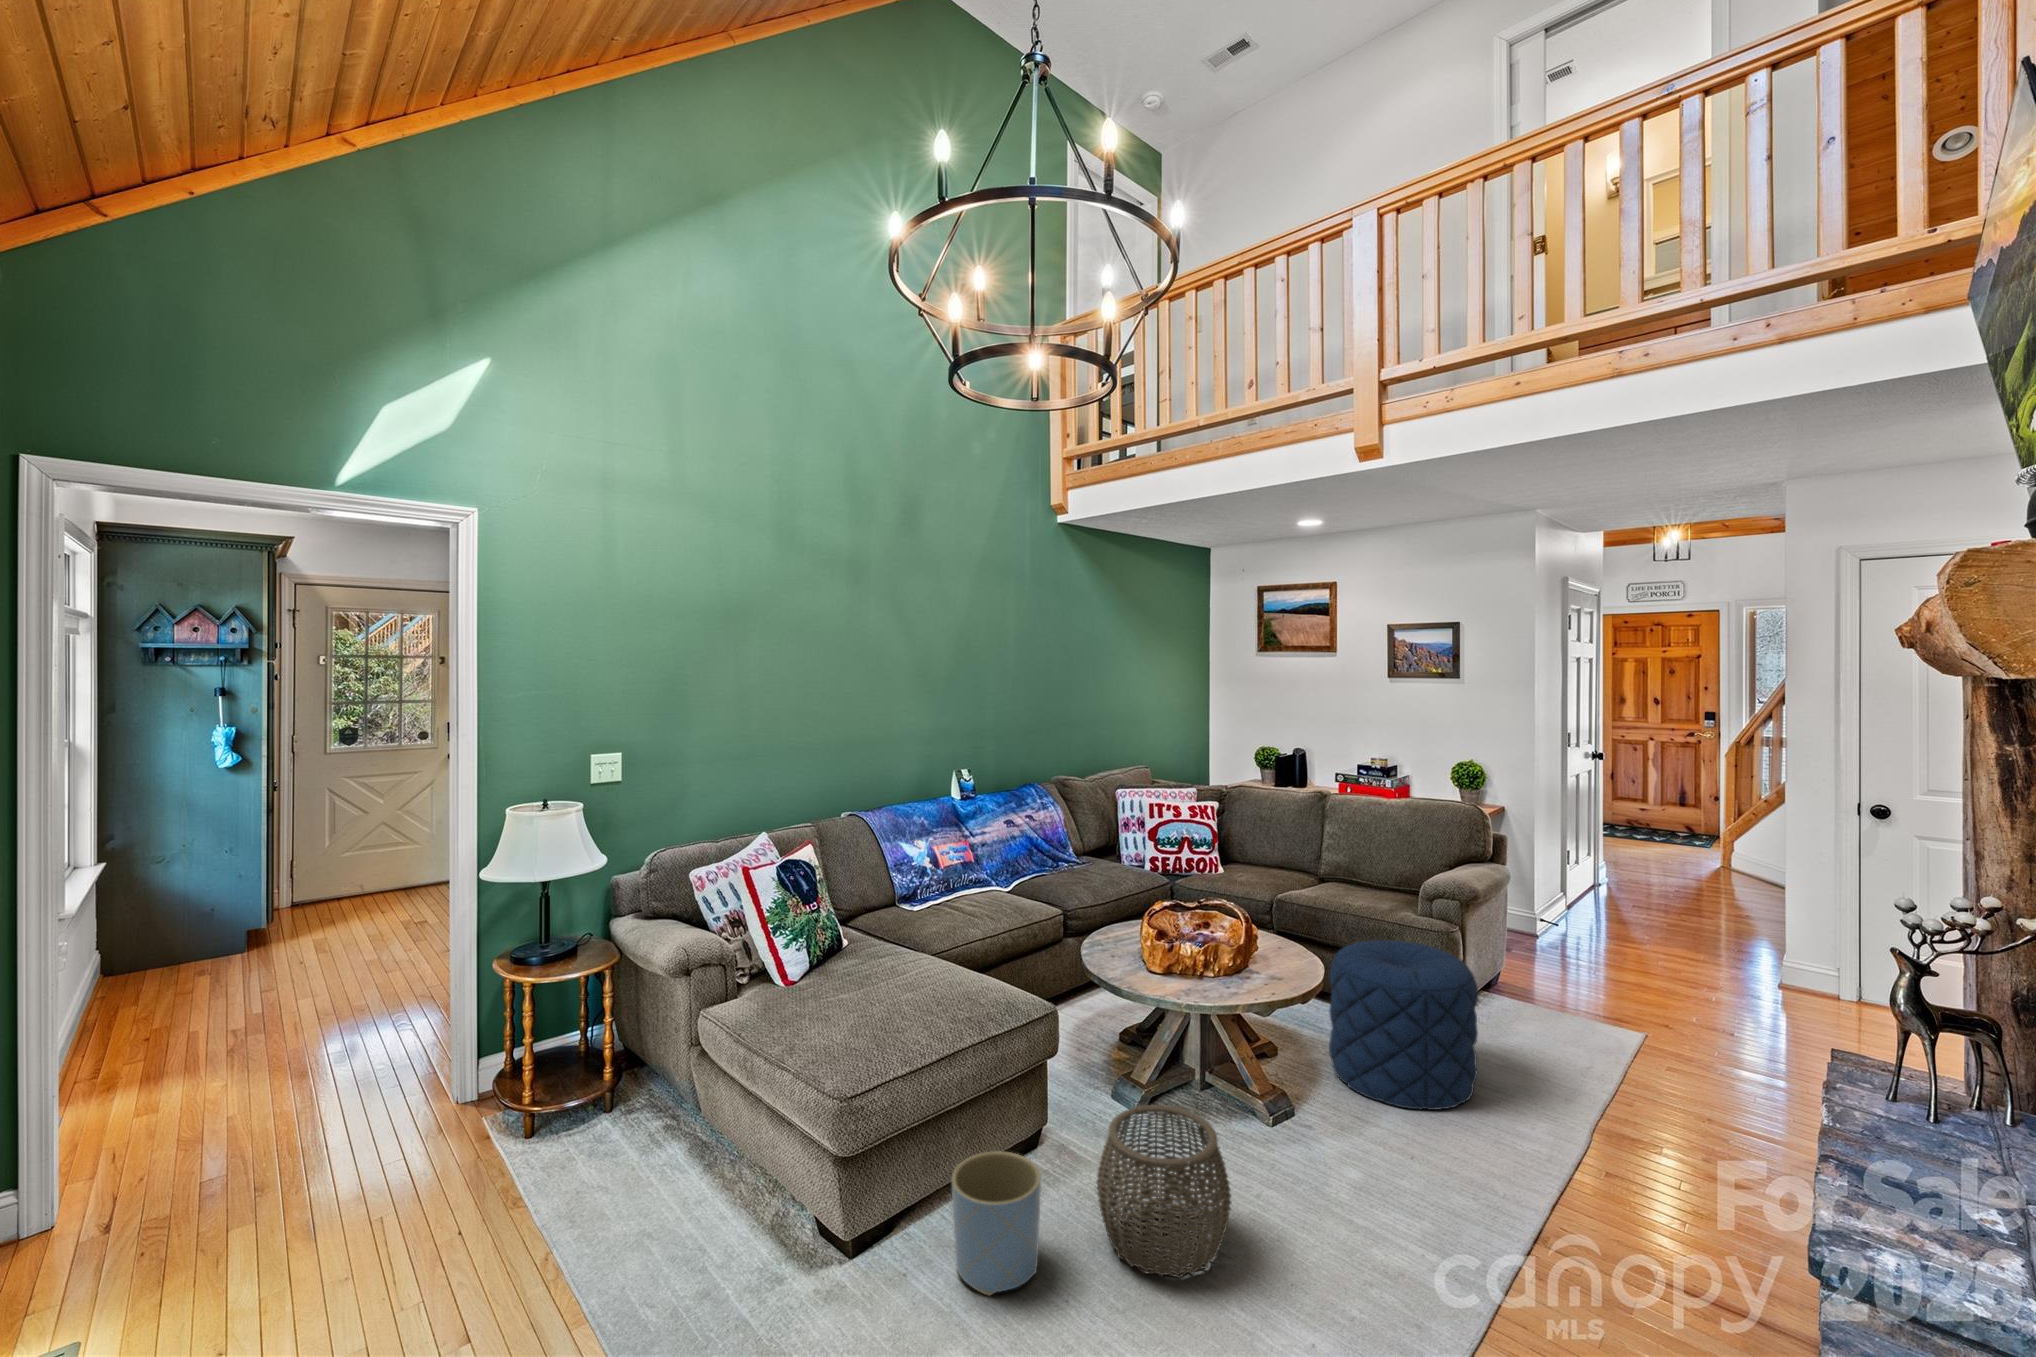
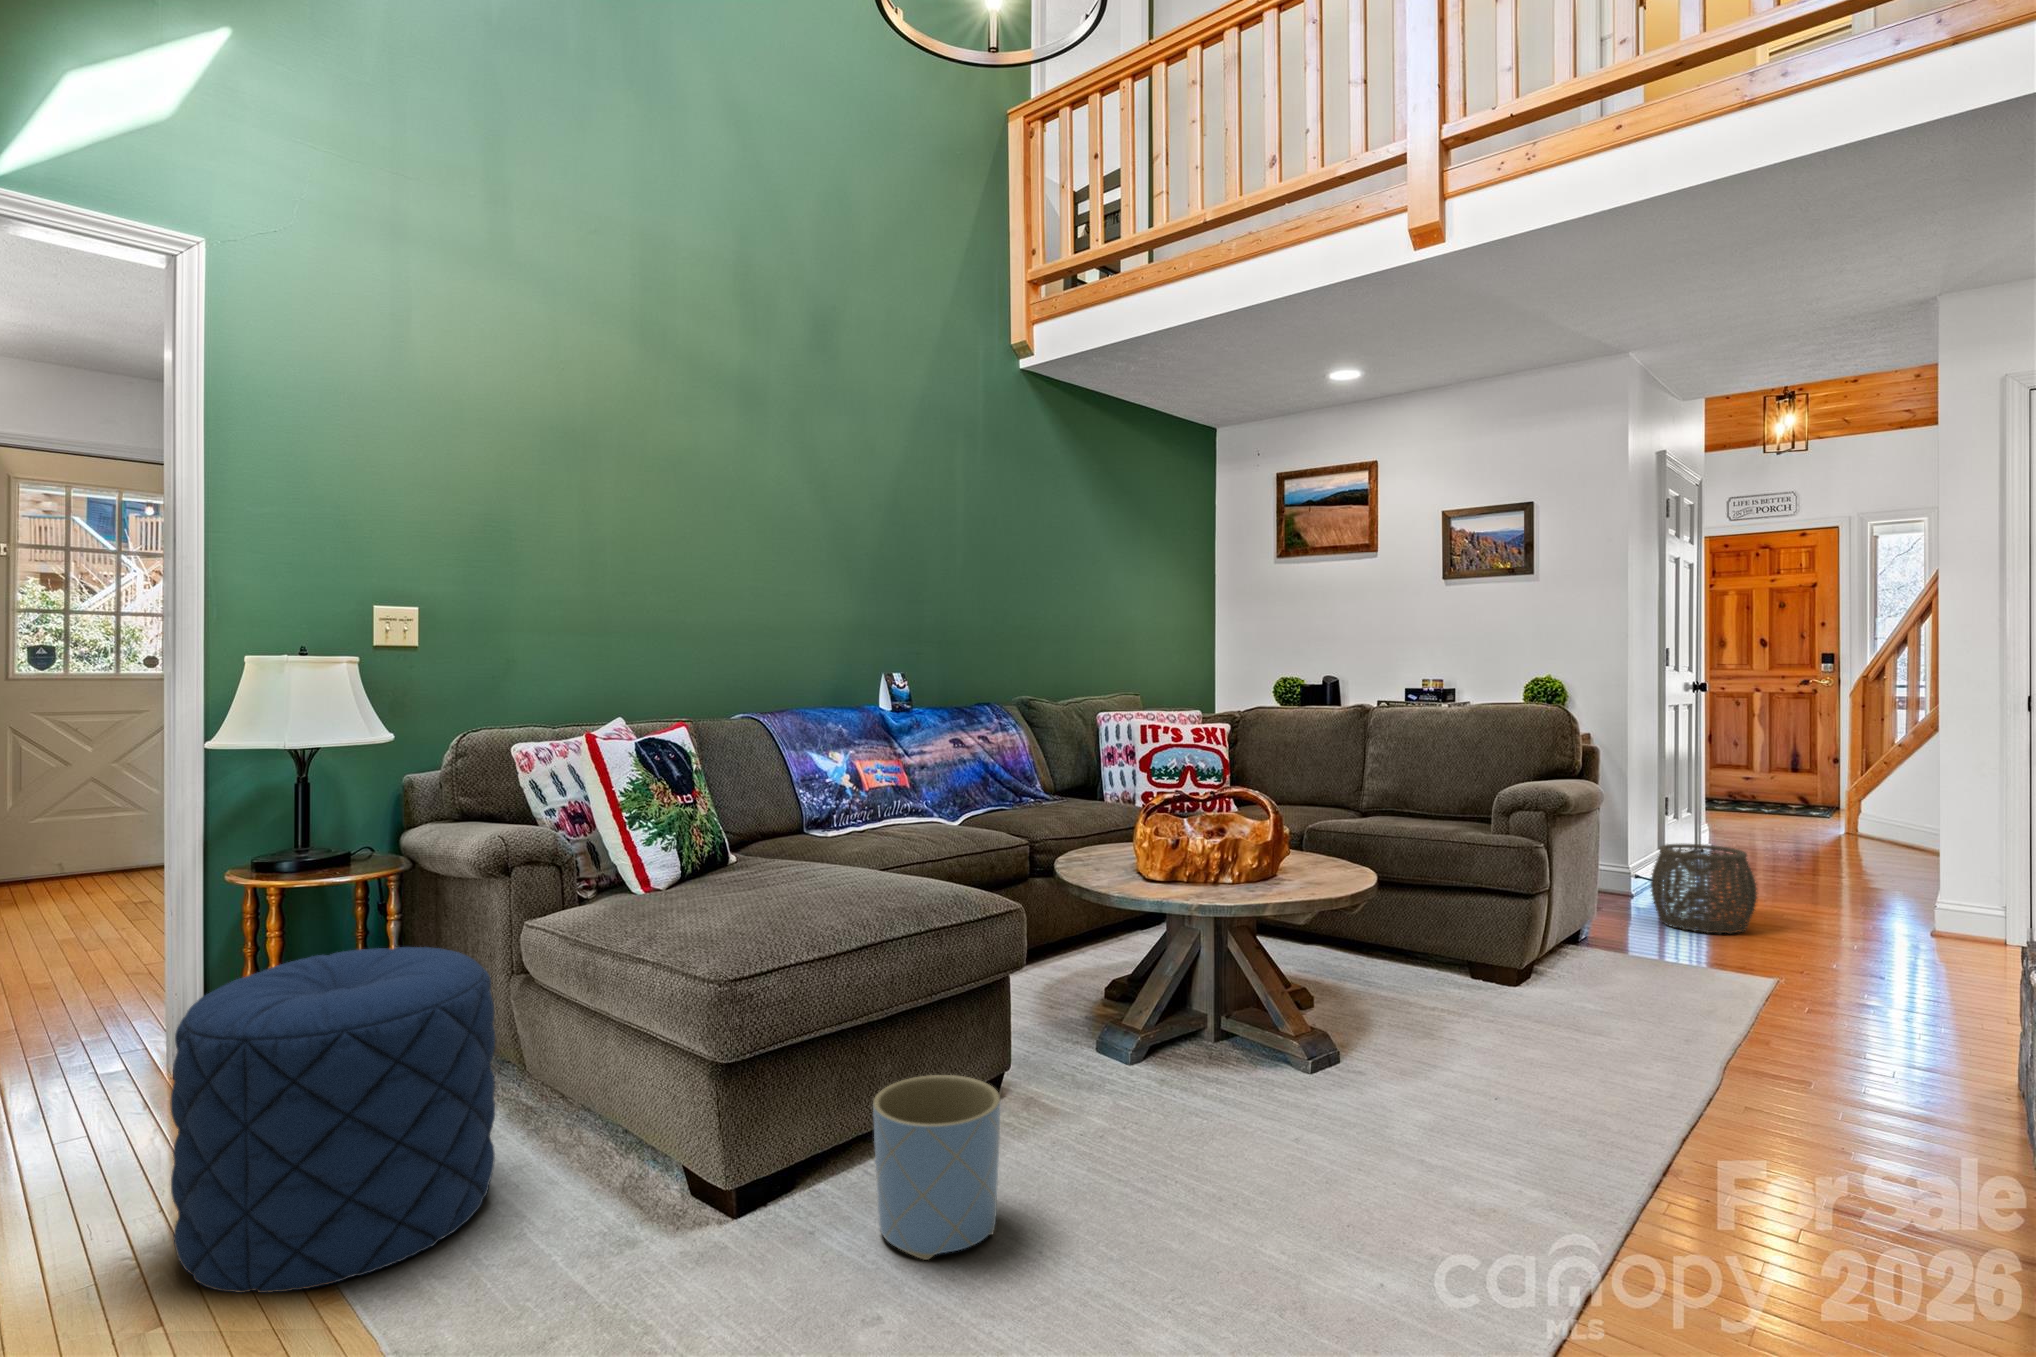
pouf: present [1329,940,1478,1110] -> present [170,947,495,1293]
woven basket: present [1096,1105,1232,1277] -> present [1651,844,1757,934]

